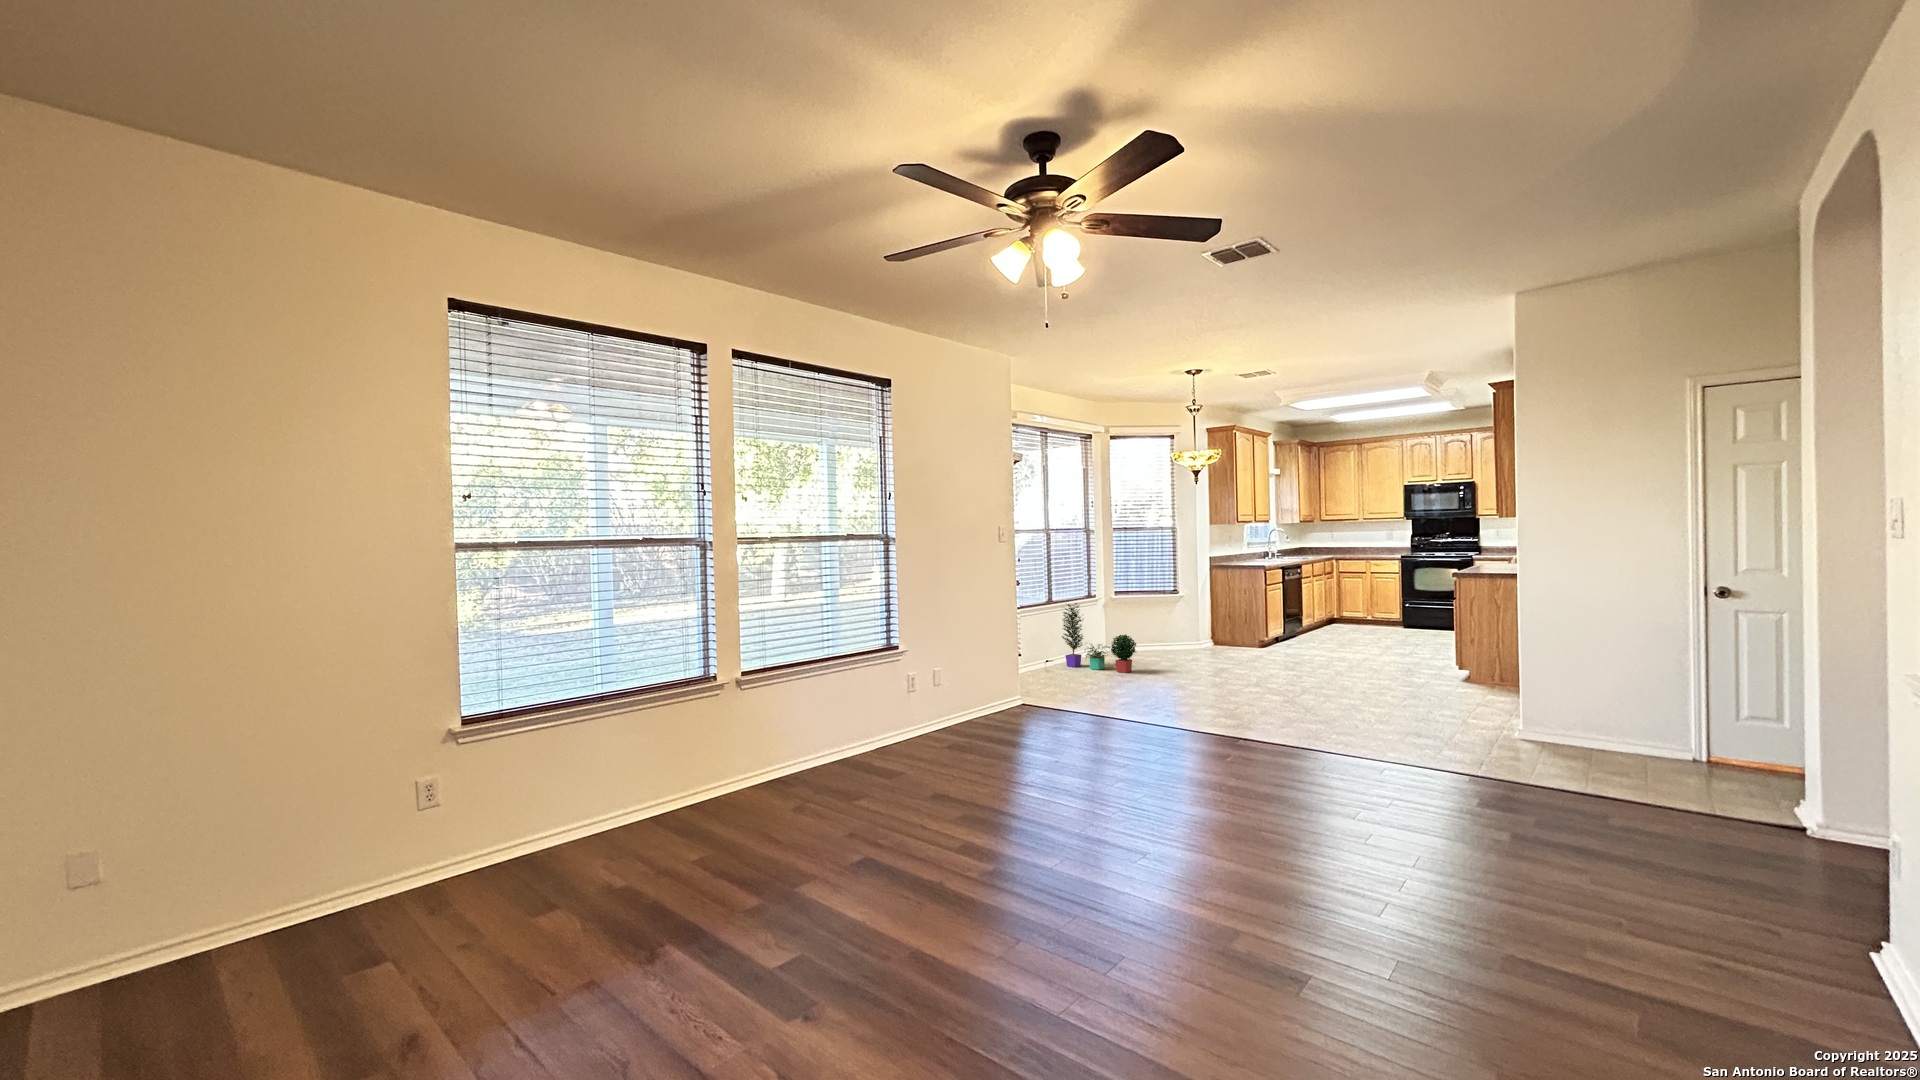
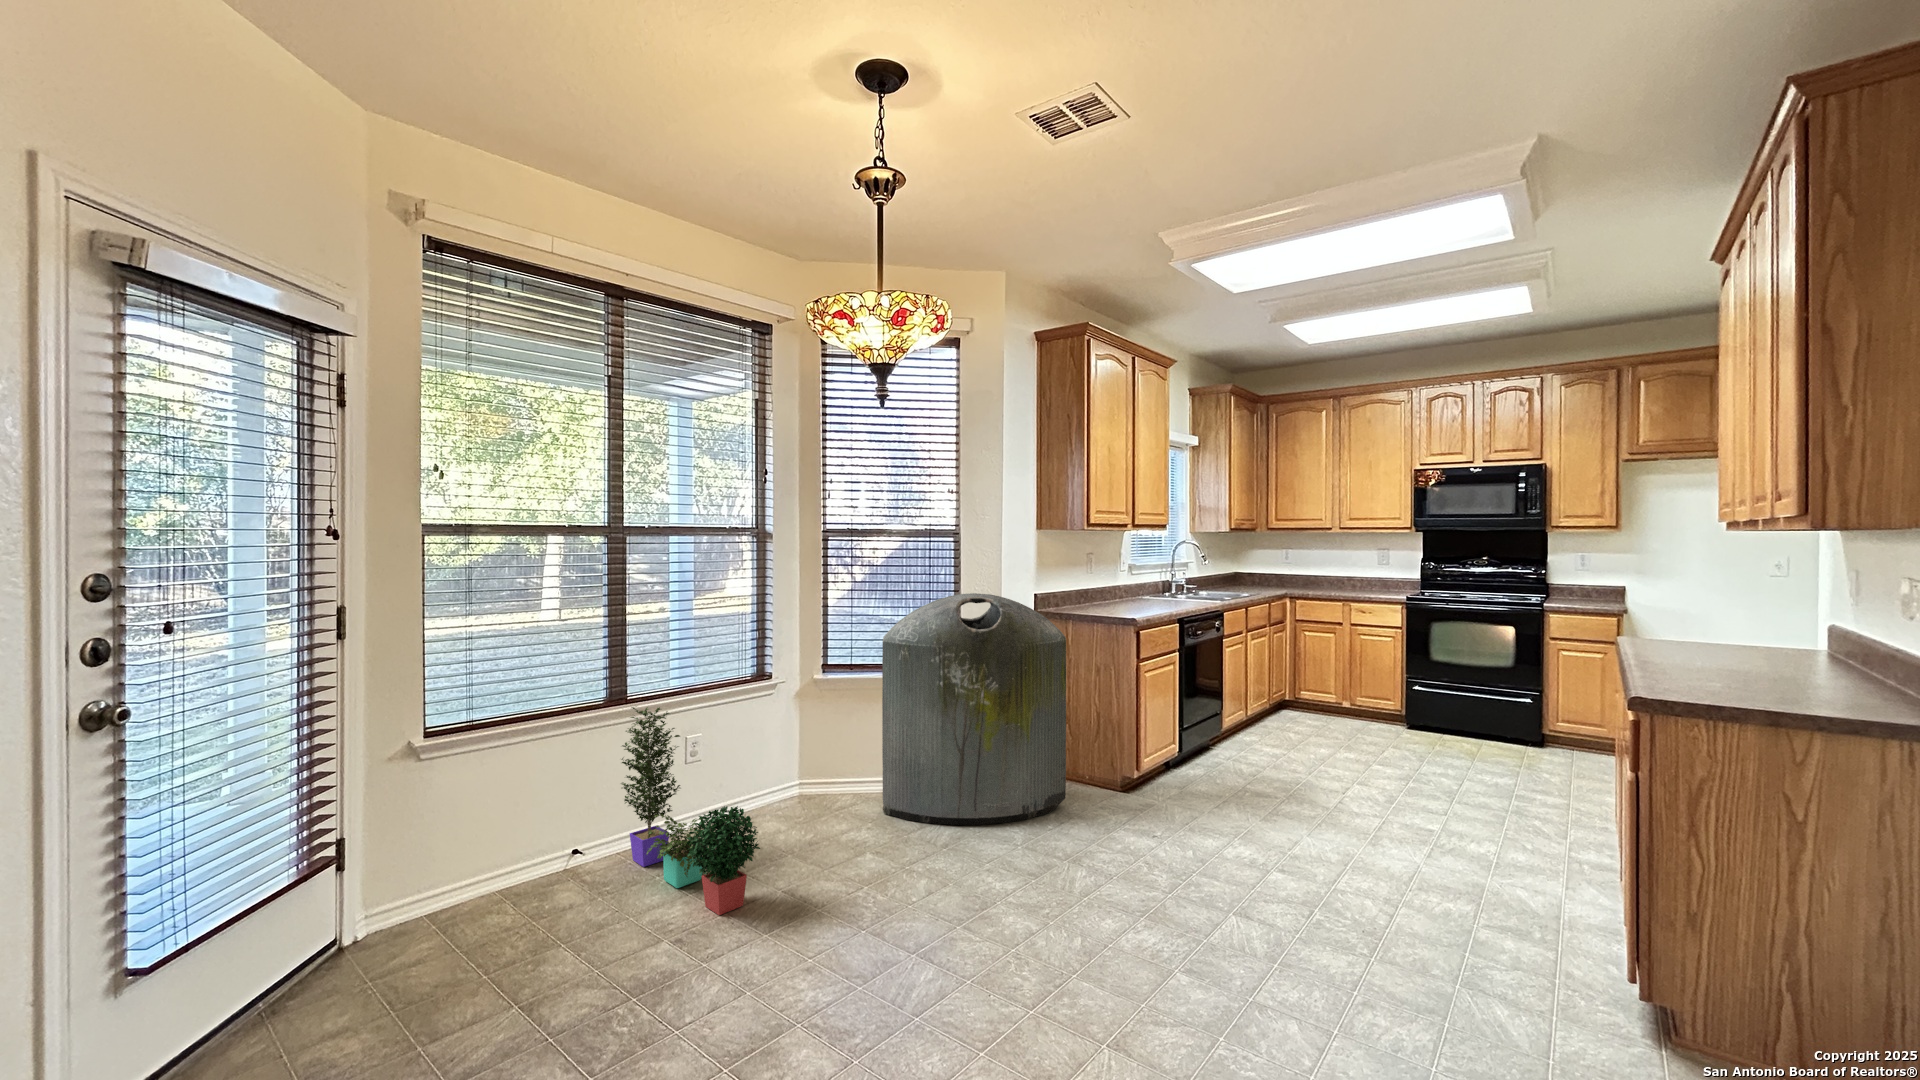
trash can: none [1150,555,1236,656] -> present [882,593,1066,825]

